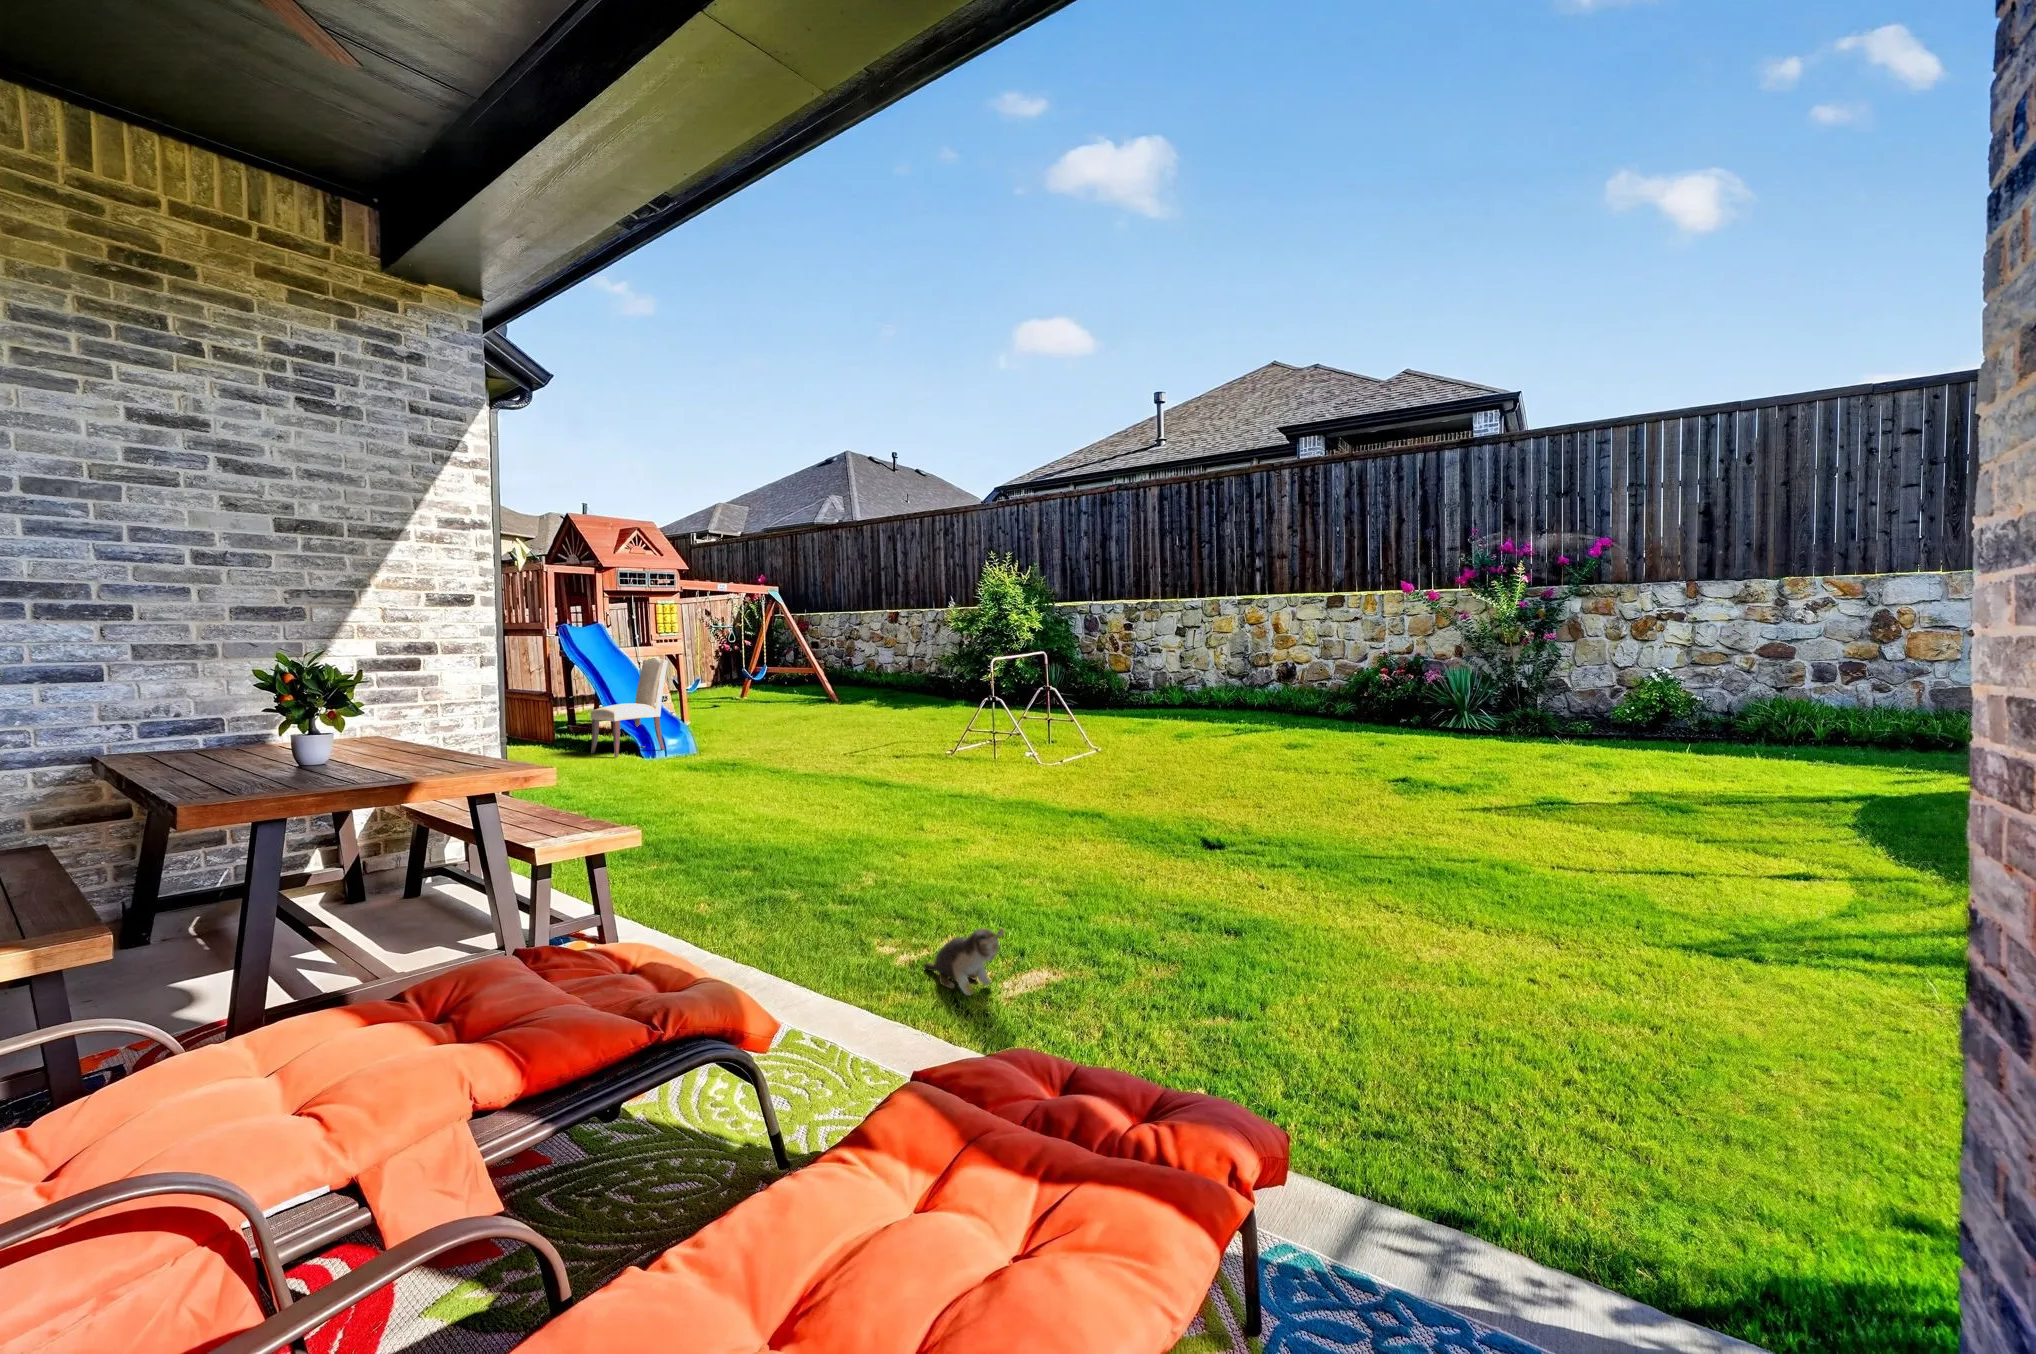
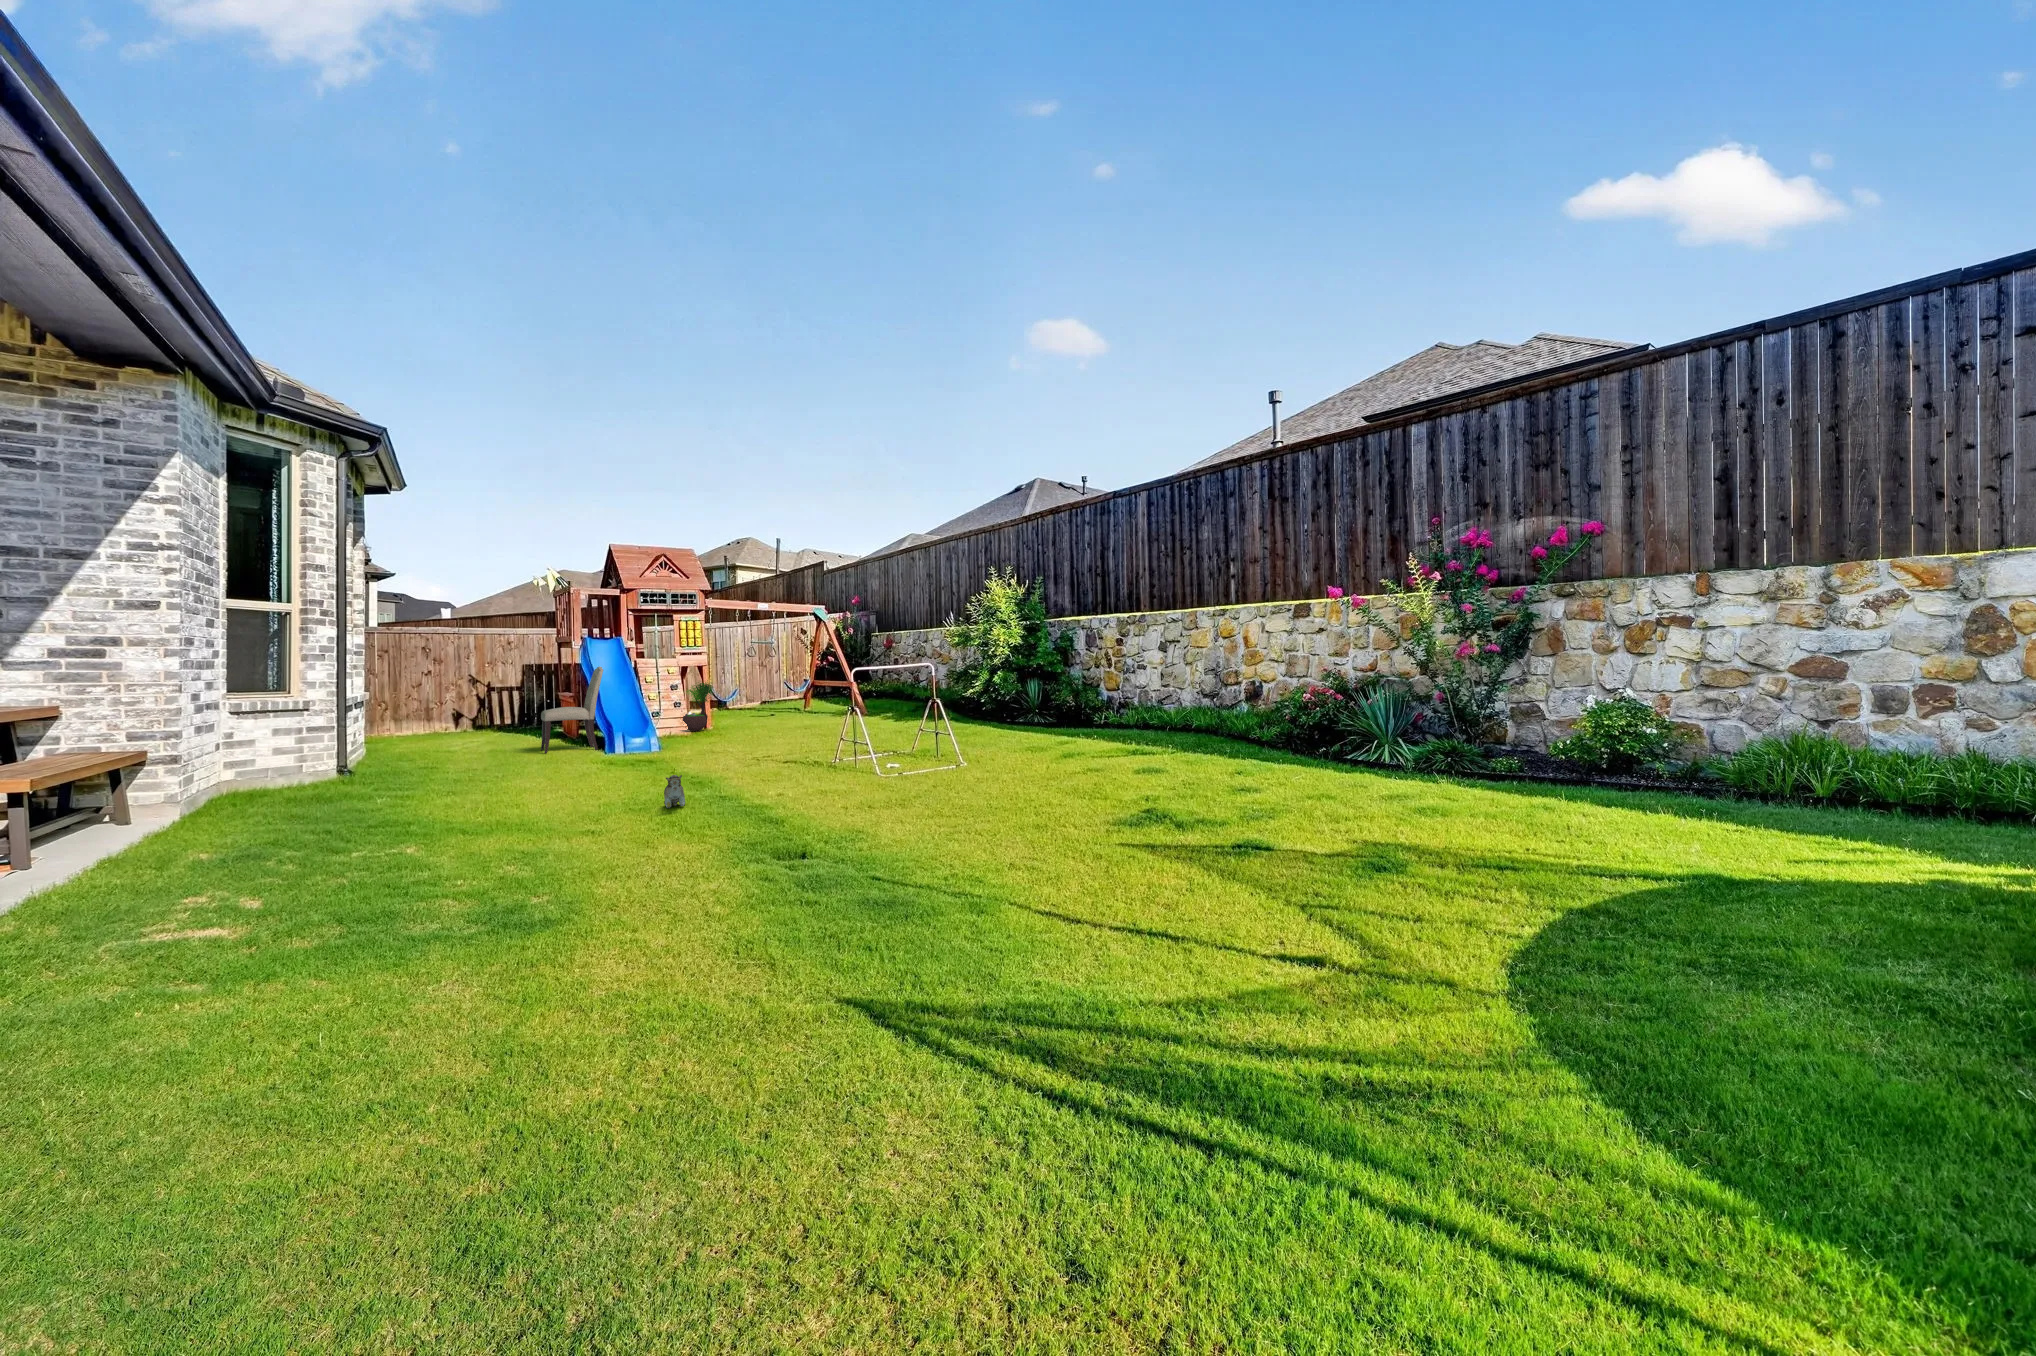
potted tree: none [684,666,721,724] -> present [683,682,713,731]
plush toy: present [924,928,1004,996] -> present [664,775,685,808]

